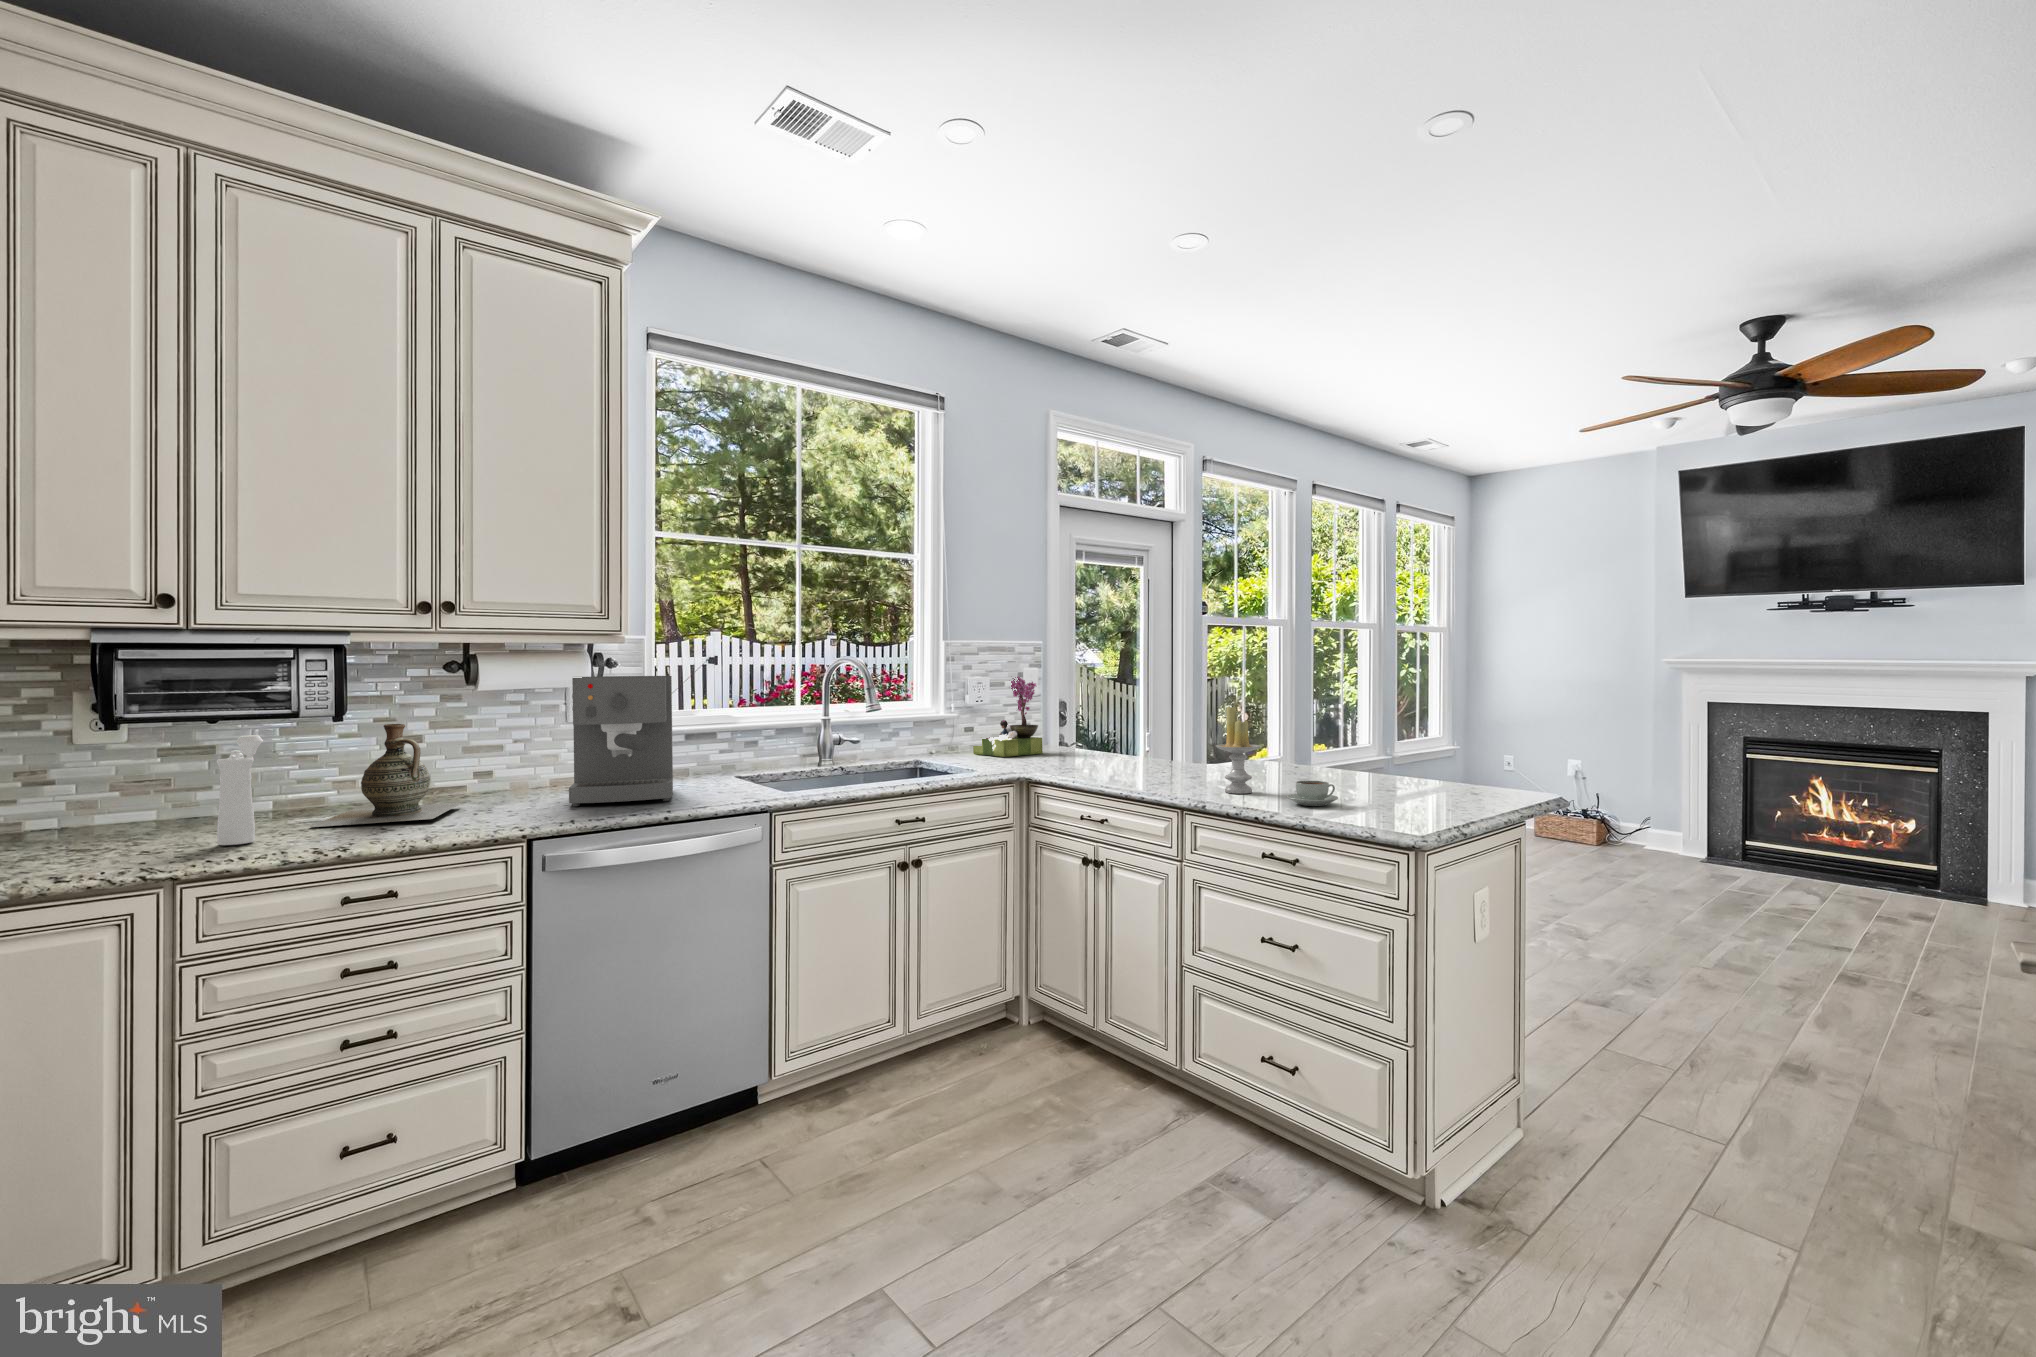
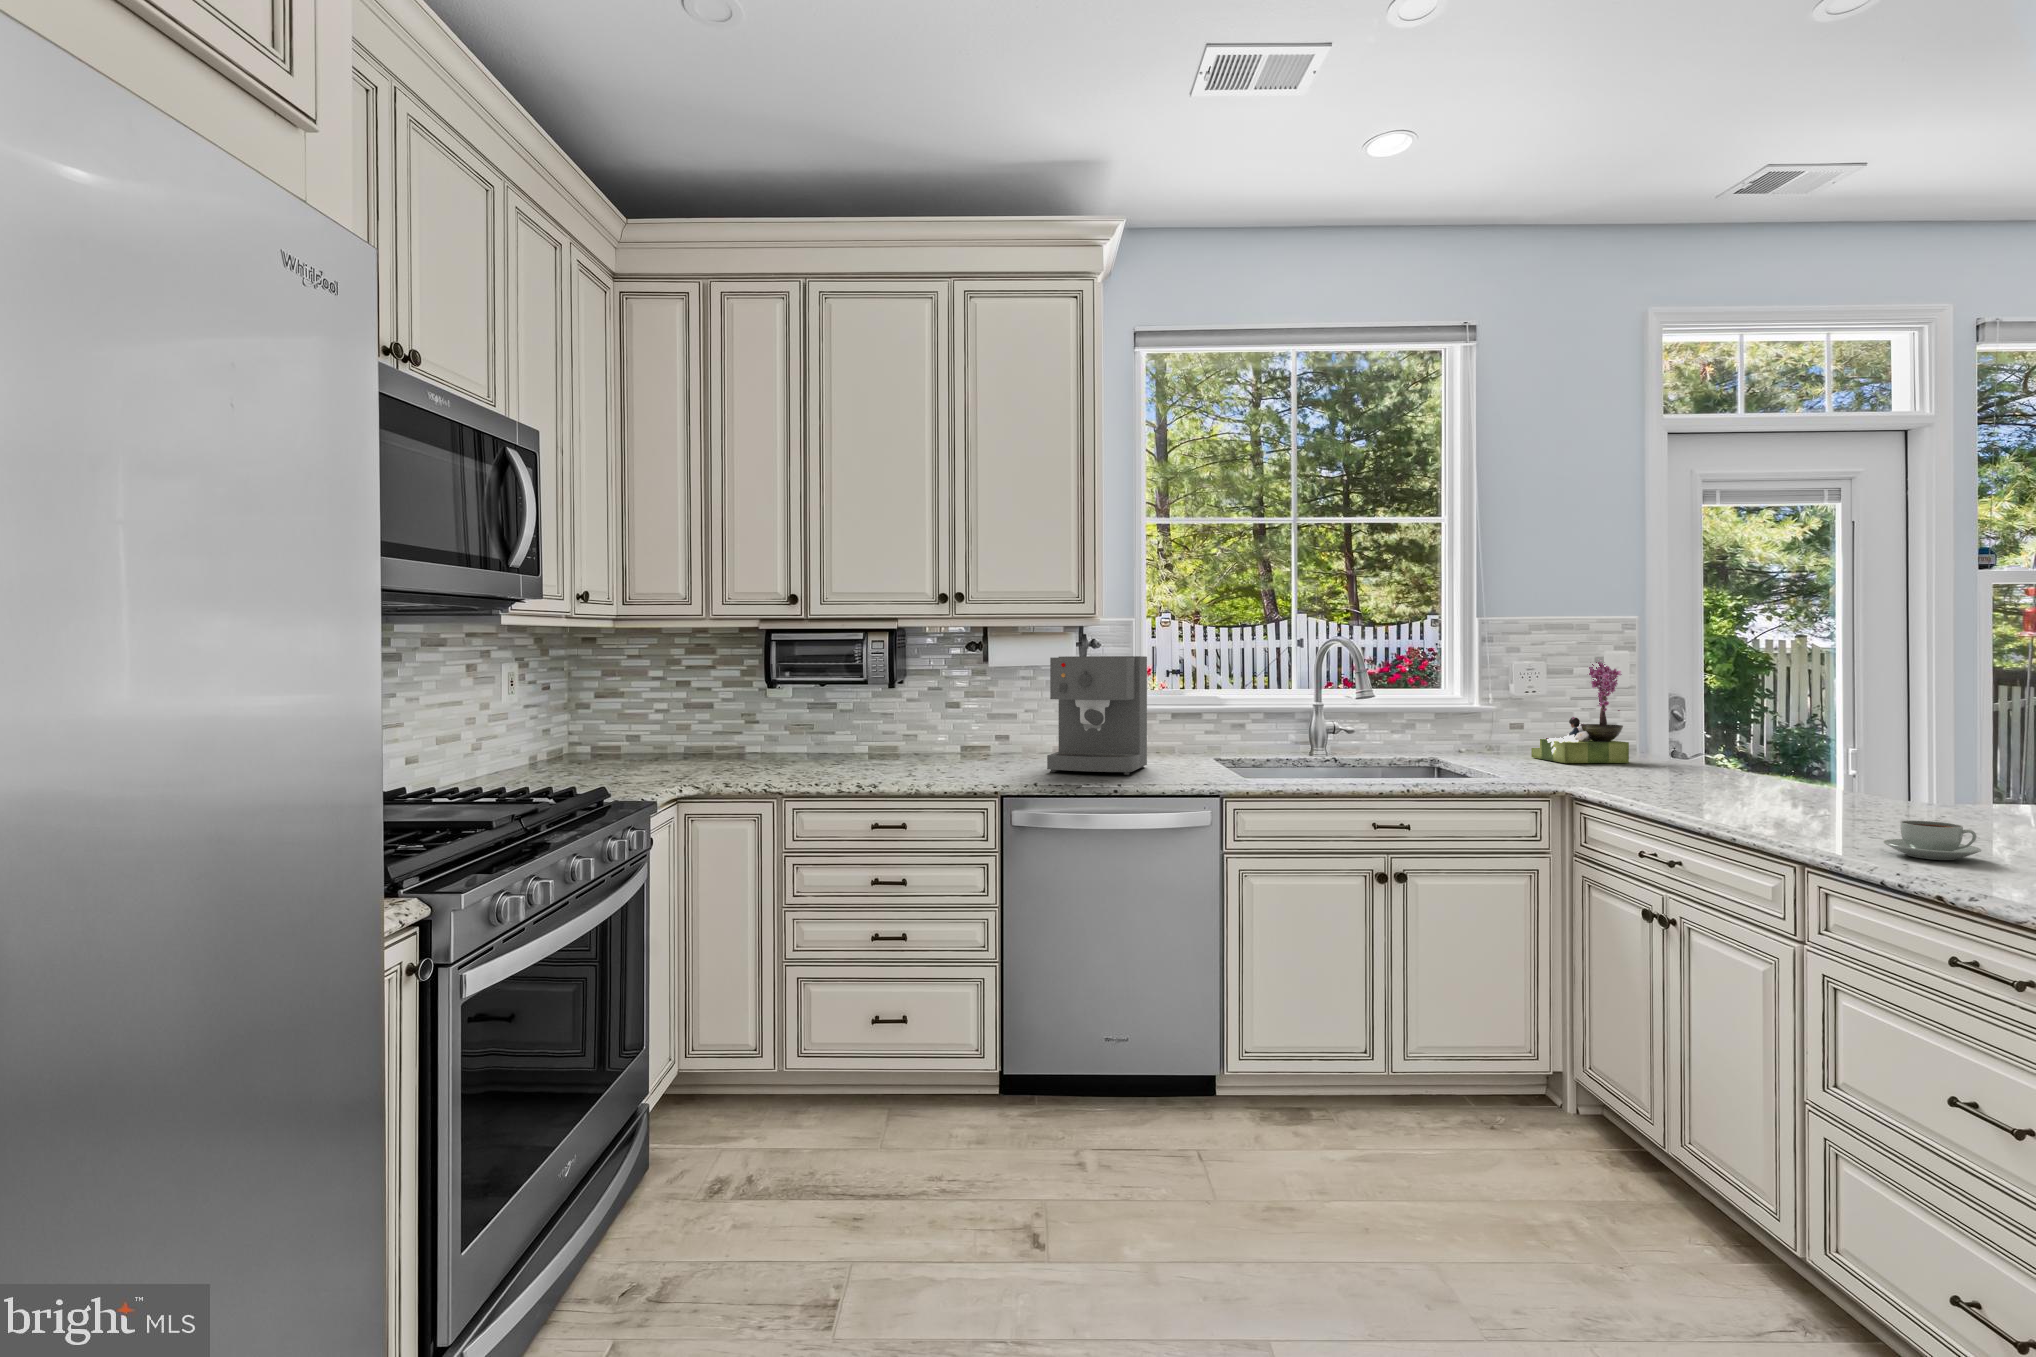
candle: present [1216,706,1260,794] -> none [1796,707,1877,833]
ceramic jug: present [310,724,462,827] -> none [868,693,976,771]
pepper mill: present [216,735,263,845] -> none [810,698,842,776]

